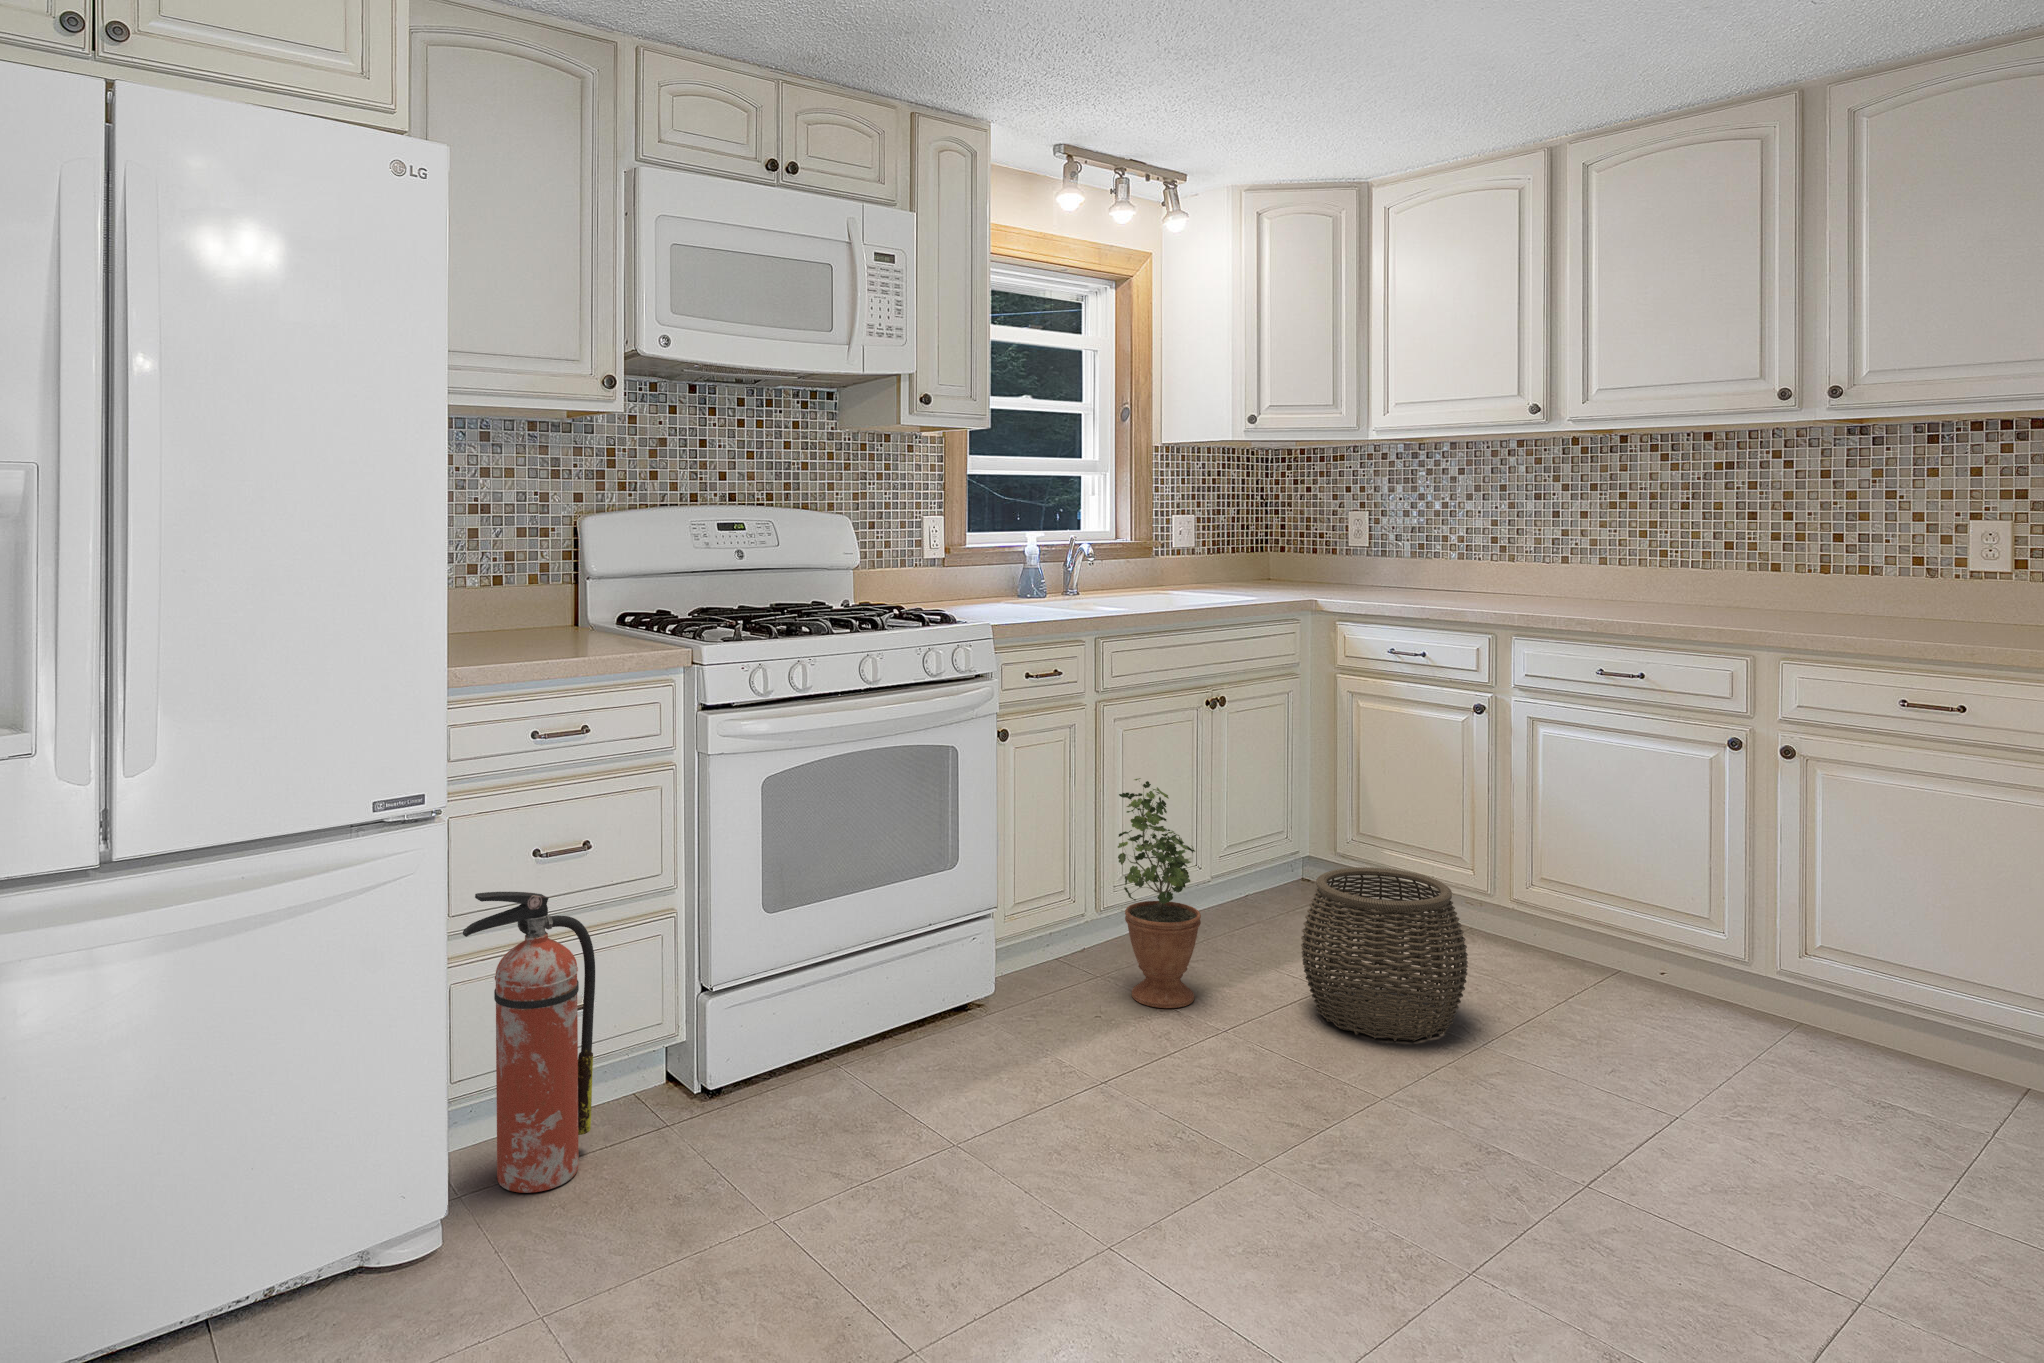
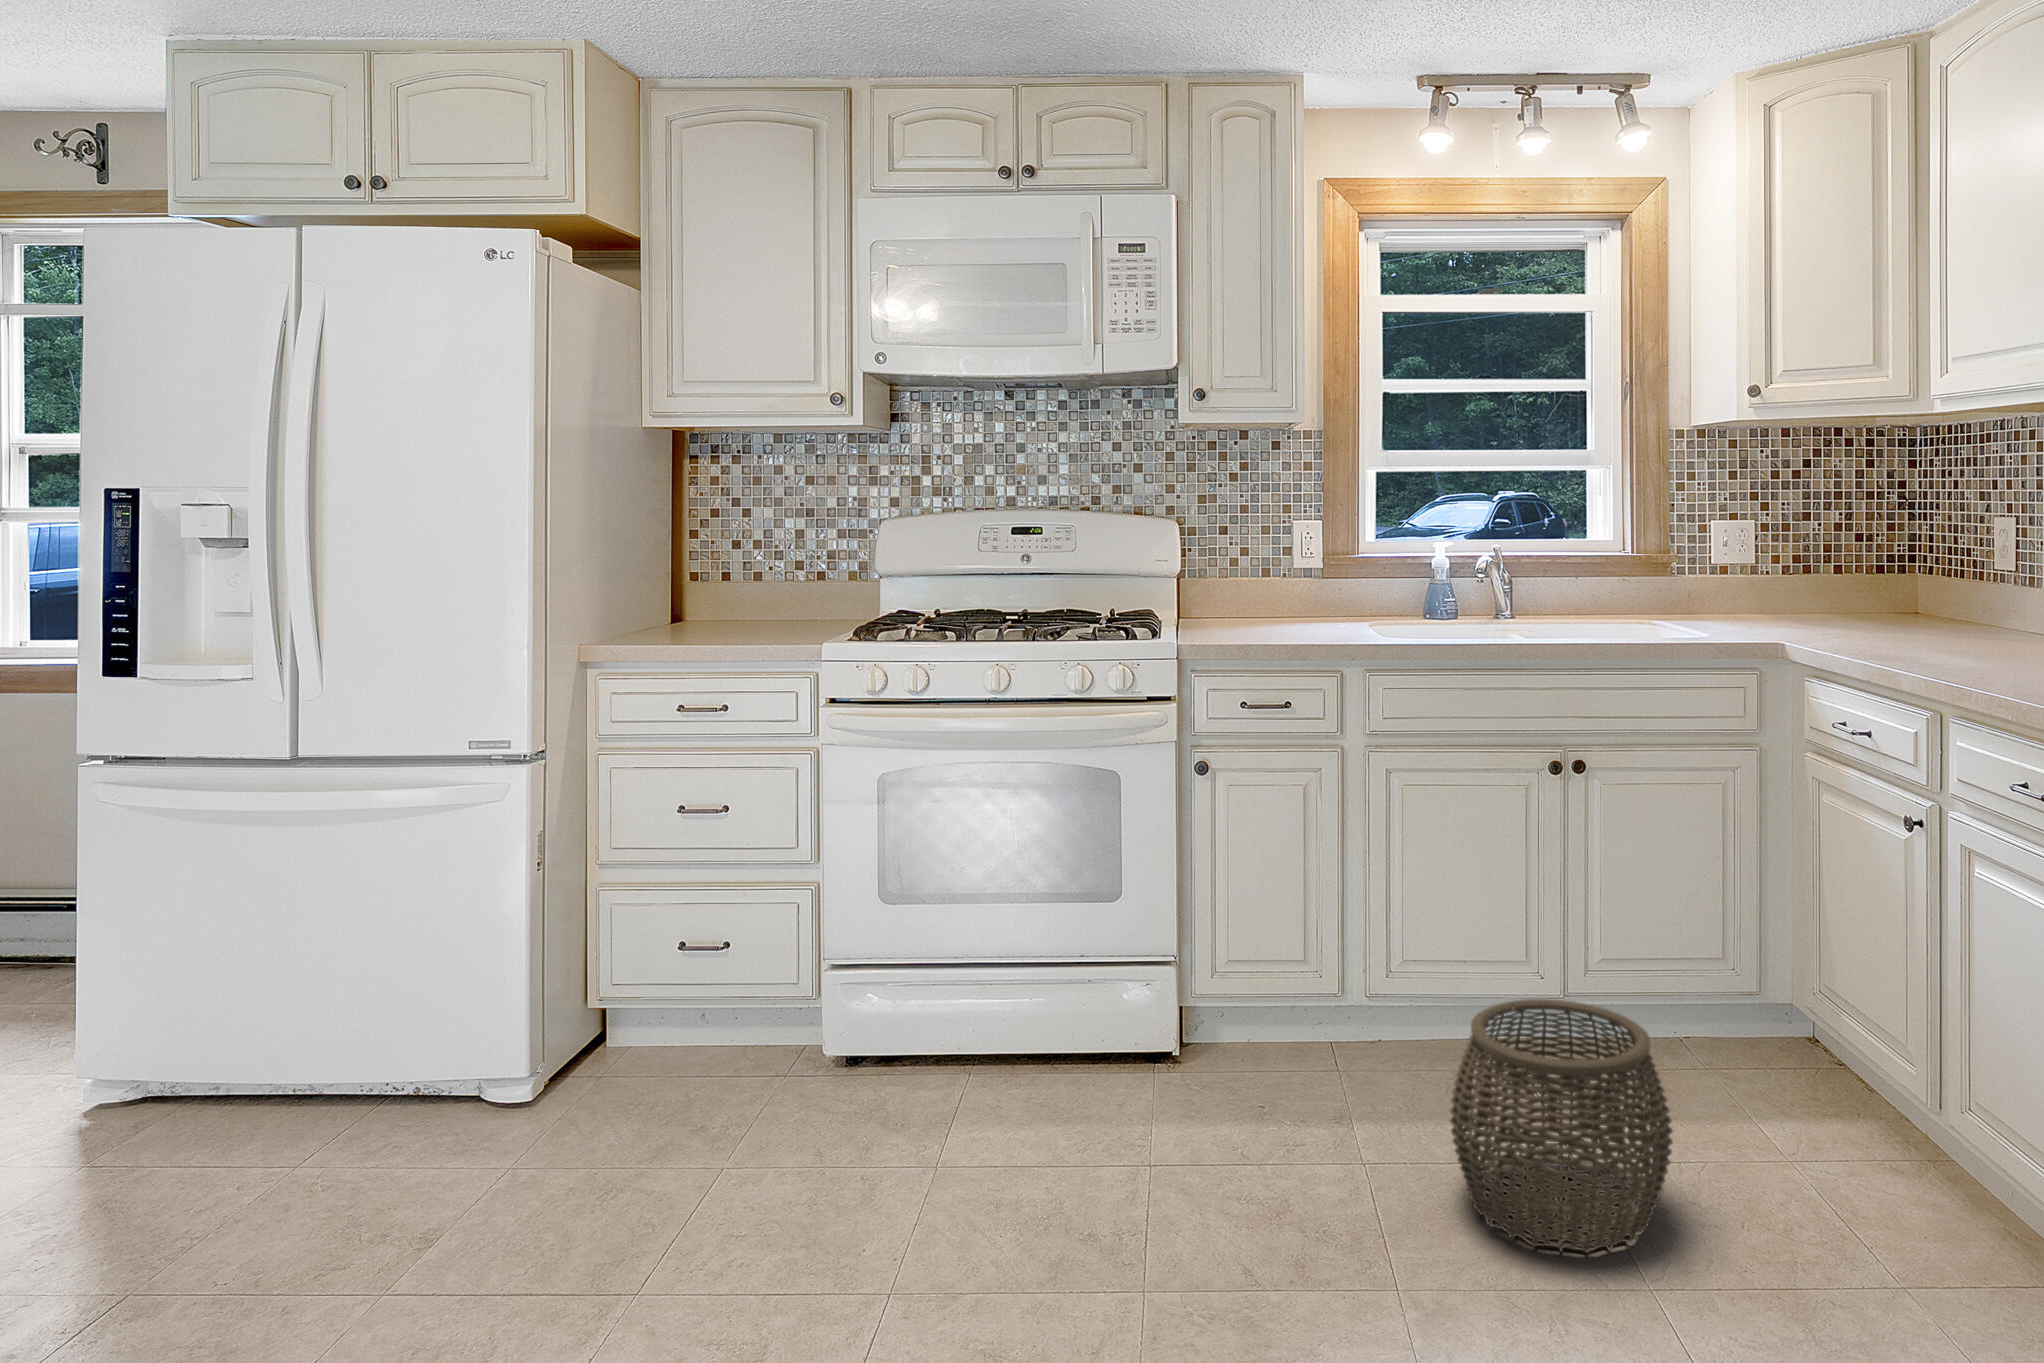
potted plant: present [1118,778,1201,1008] -> none [1292,838,1406,1121]
fire extinguisher: present [463,892,595,1193] -> none [579,832,700,1091]

